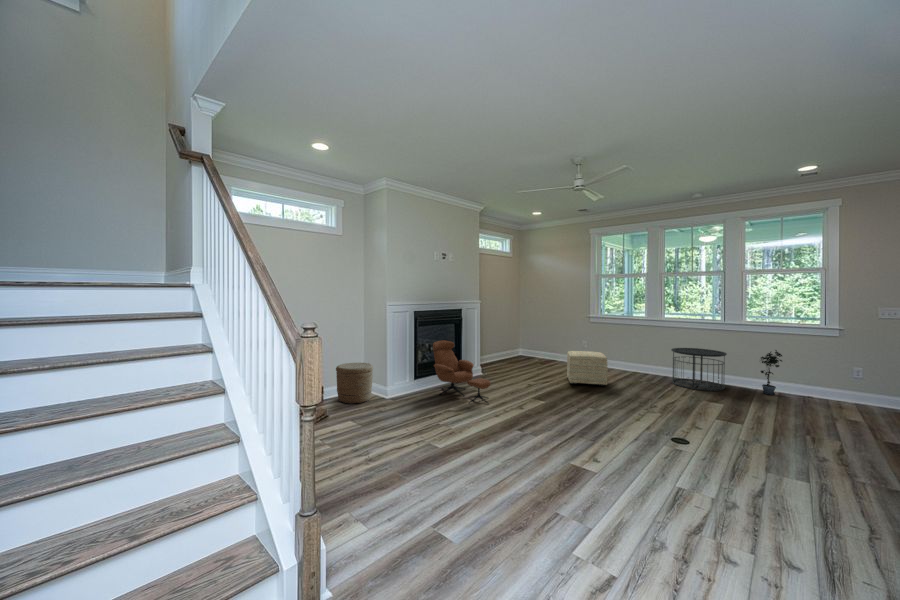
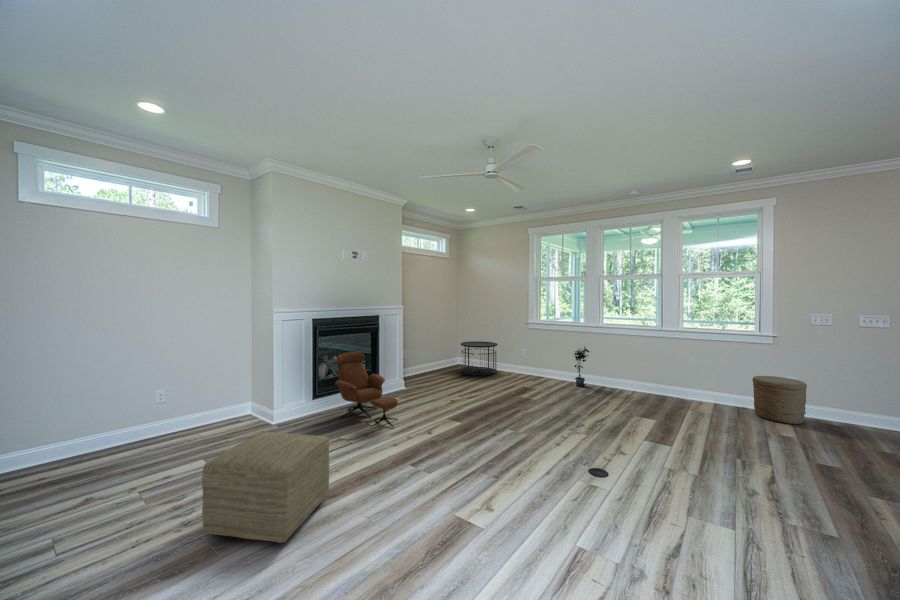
side table: present [671,348,726,391] -> present [461,341,498,375]
potted plant: present [761,350,782,395] -> present [574,346,590,386]
ottoman: present [567,351,607,386] -> present [202,432,329,543]
woven basket: present [336,363,373,404] -> present [752,376,807,424]

